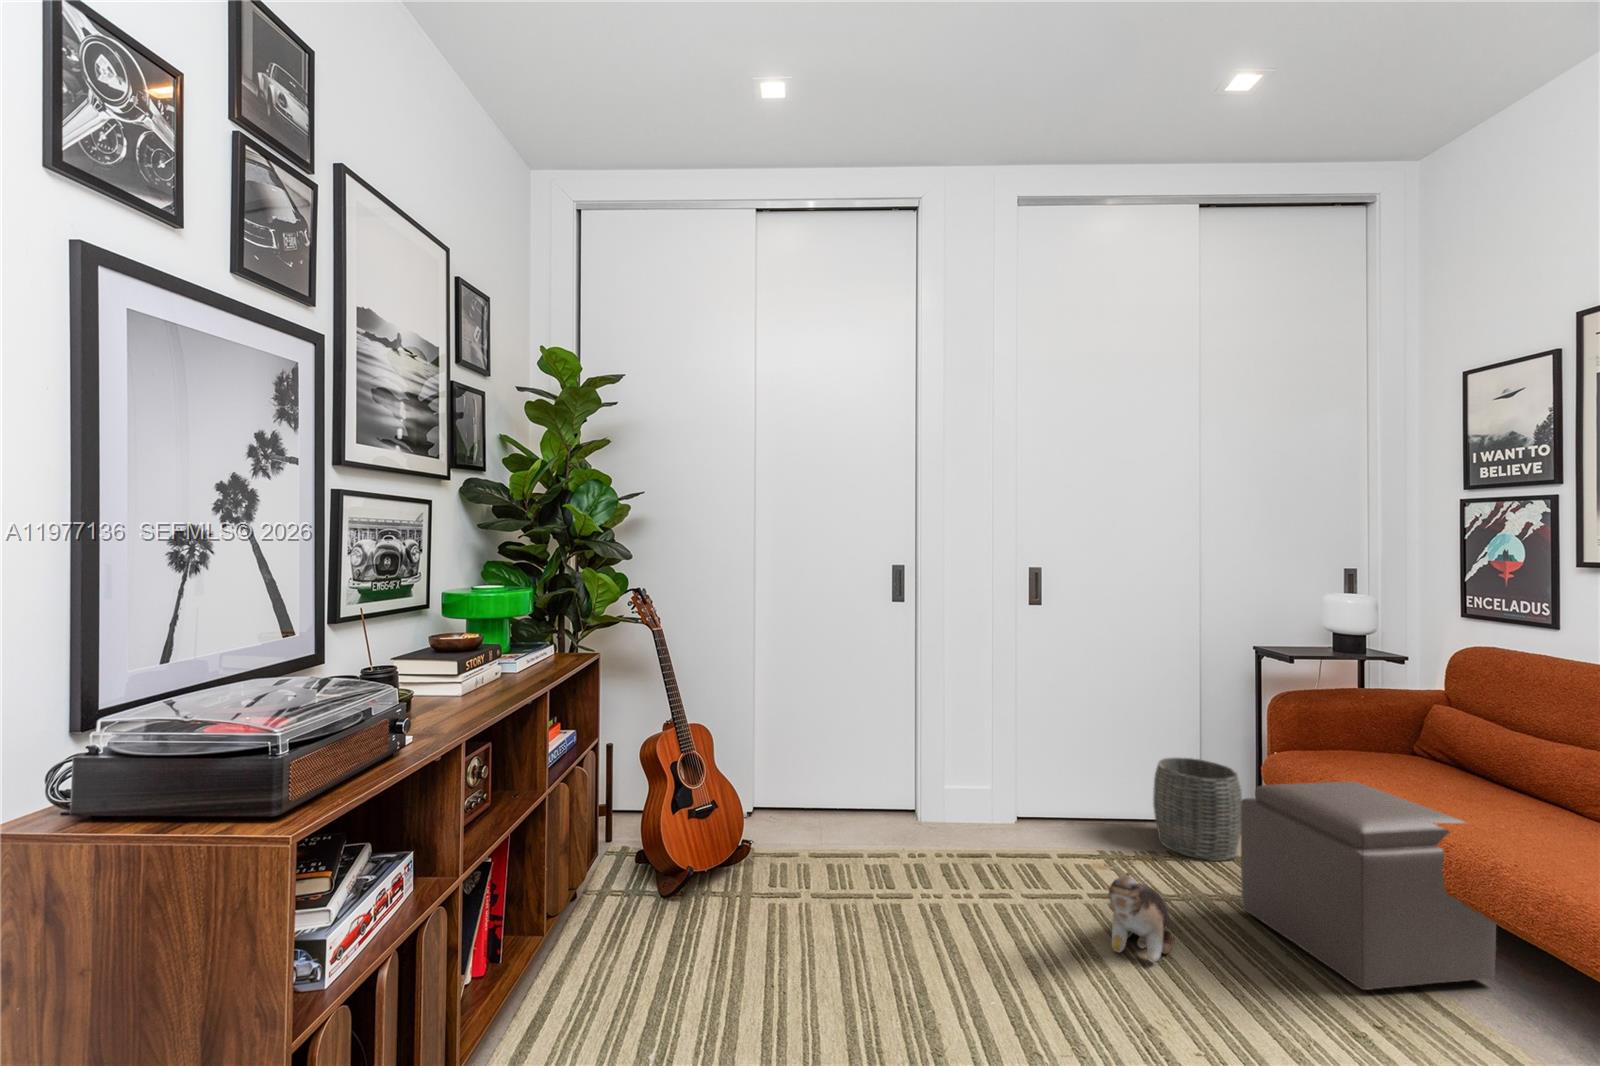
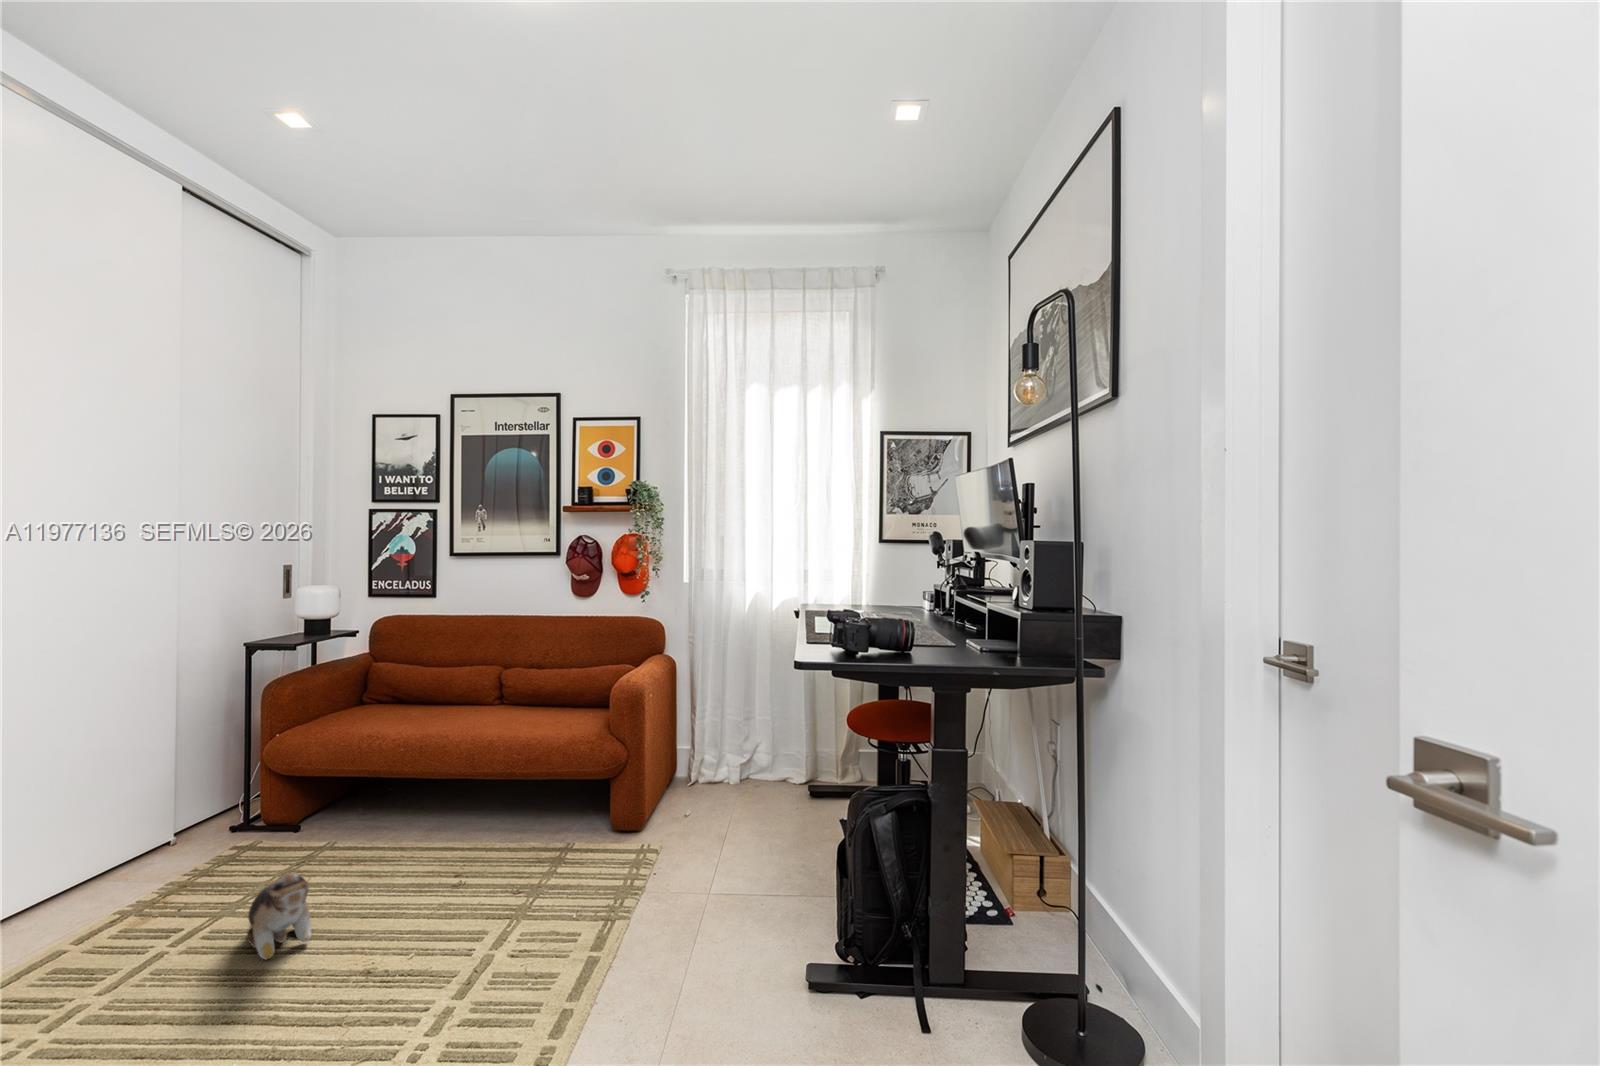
woven basket: present [1153,758,1242,861] -> none [142,766,250,876]
ottoman: present [1241,781,1496,990] -> none [306,726,467,872]

